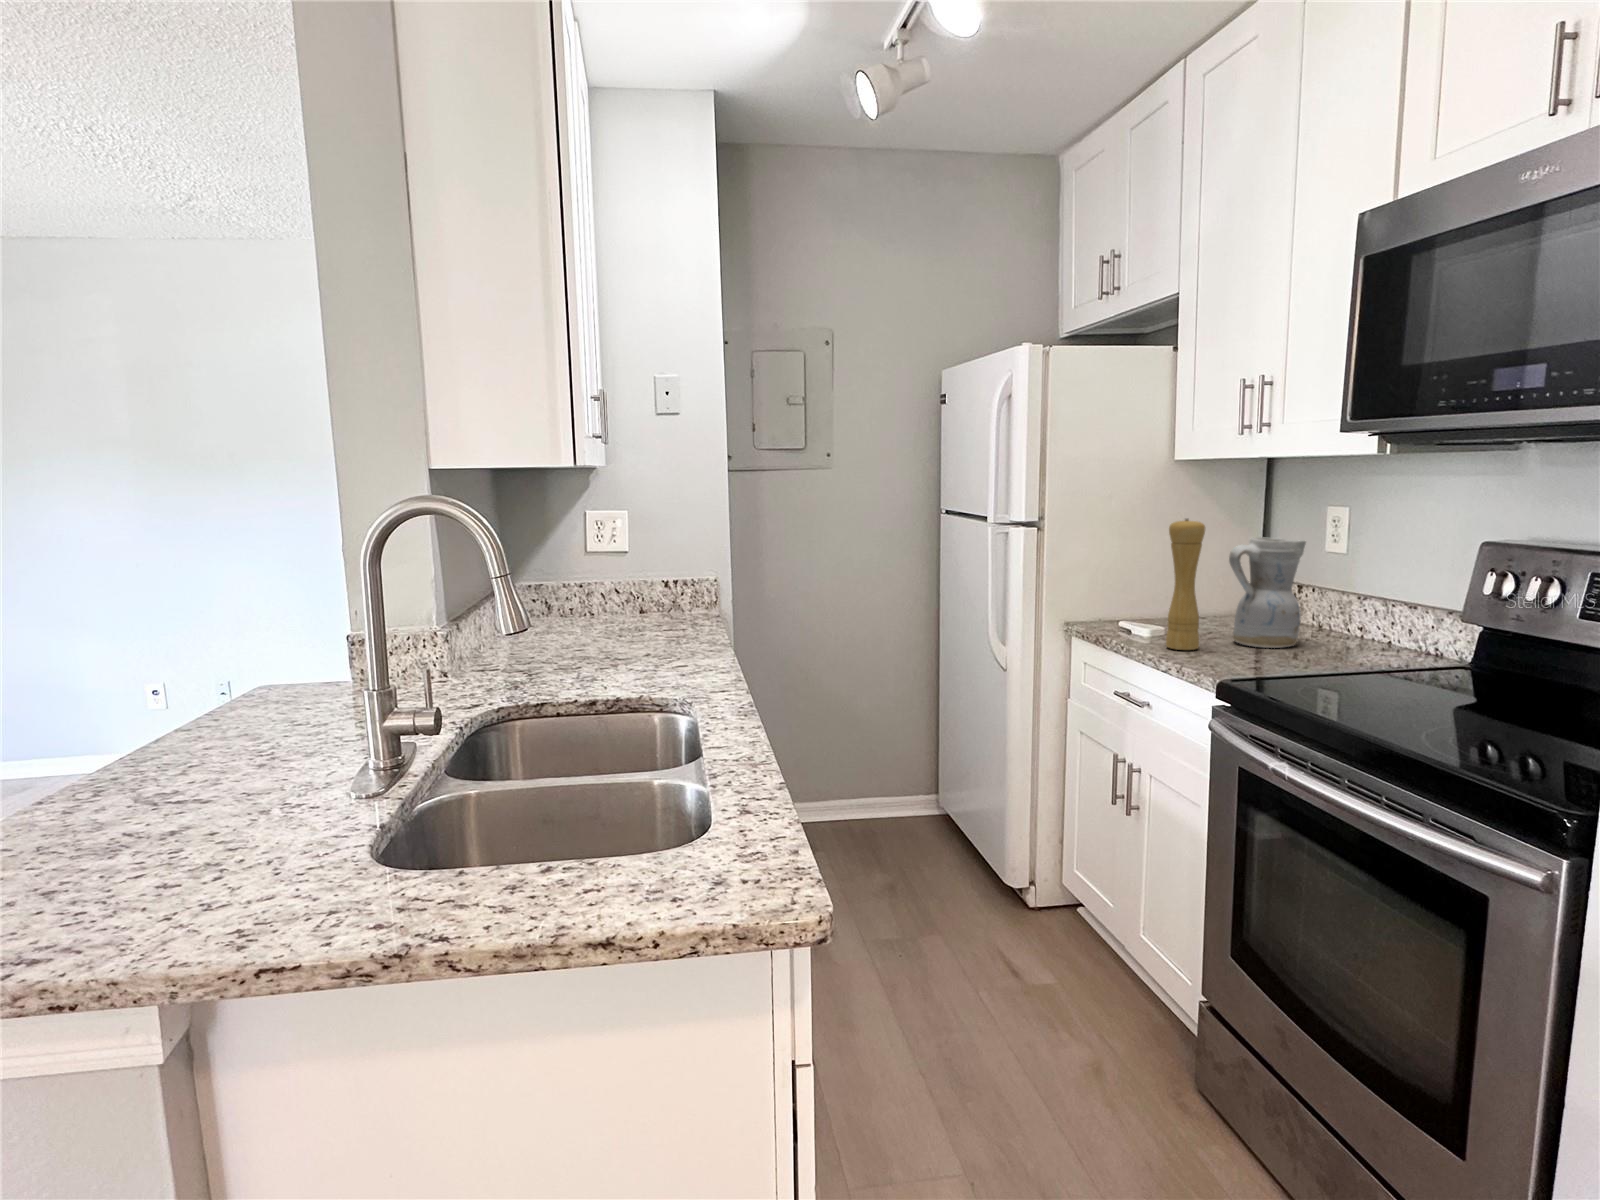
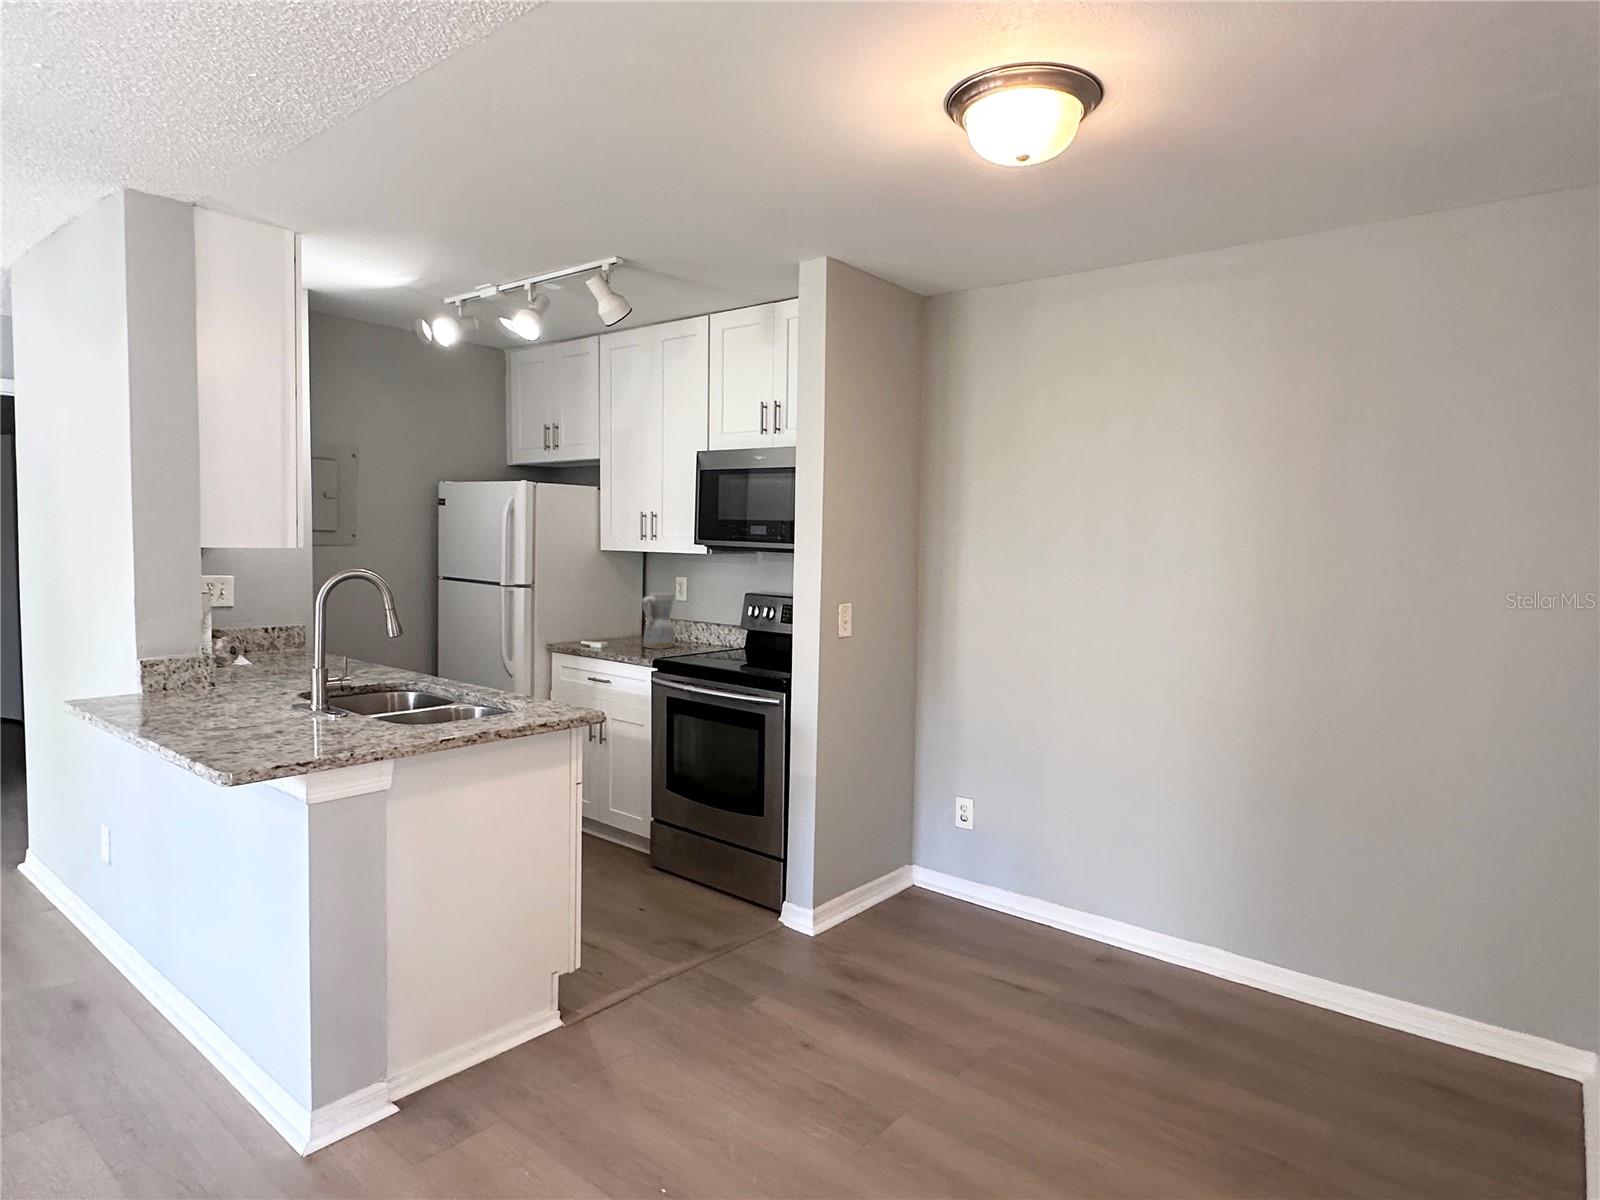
pepper mill: present [1166,519,1205,650] -> none [614,583,632,652]

